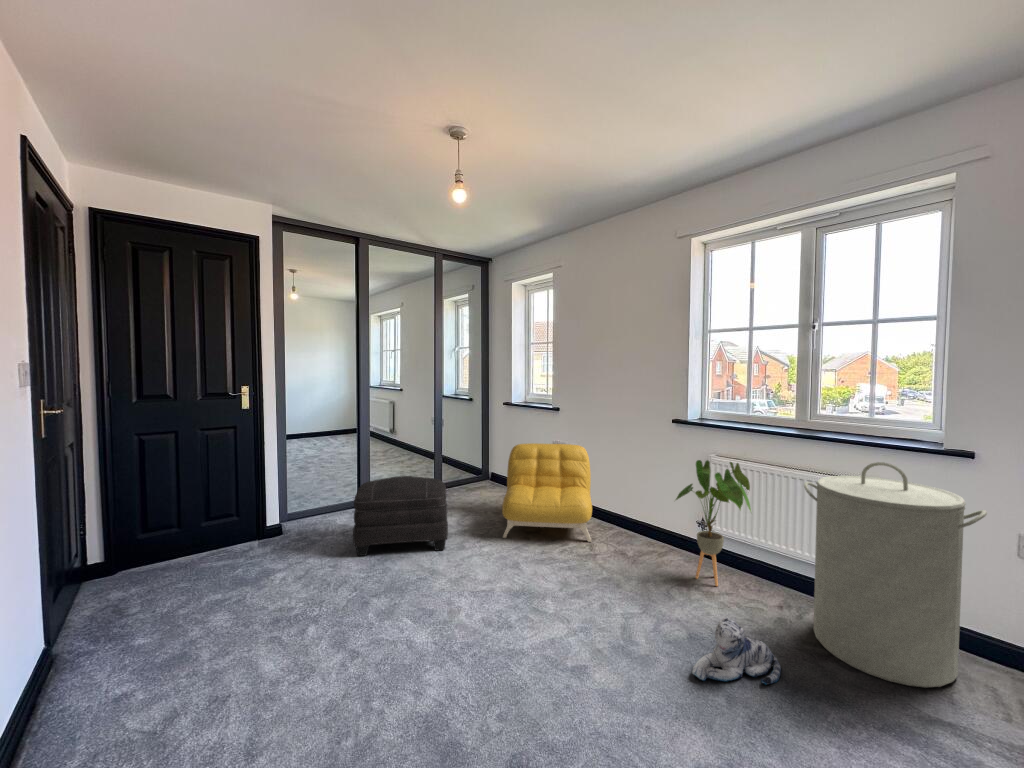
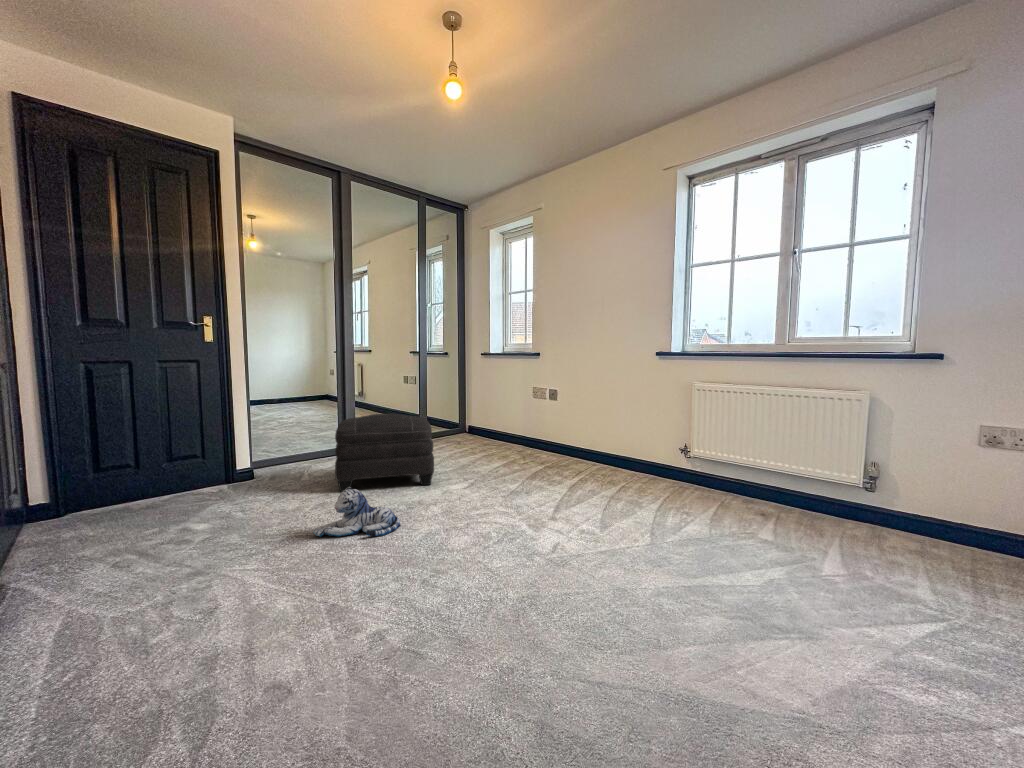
armchair: present [502,443,592,542] -> none [488,386,577,475]
house plant: present [676,460,751,586] -> none [662,382,737,503]
laundry hamper: present [804,462,987,688] -> none [791,364,963,564]
plush toy: present [692,618,781,684] -> present [313,487,400,537]

